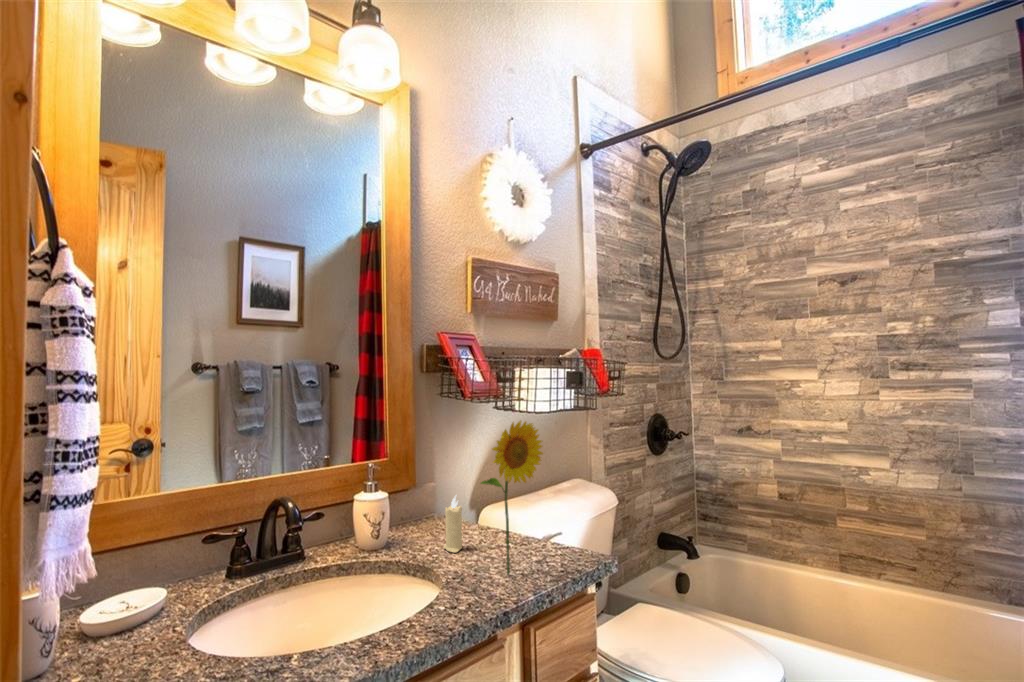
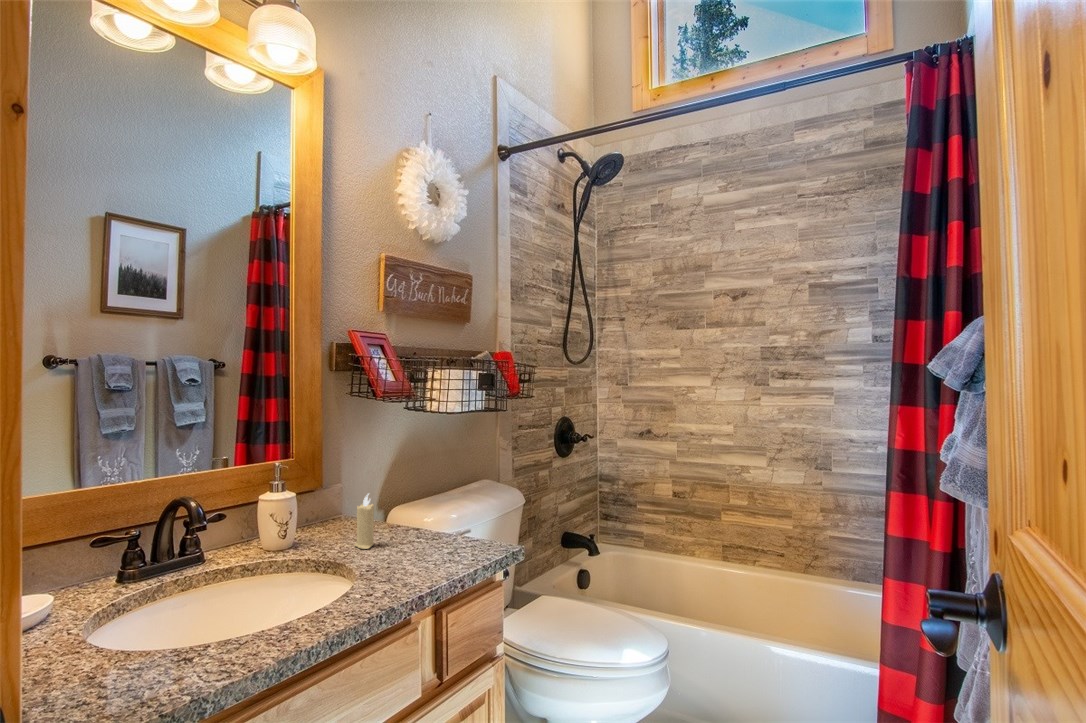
flower: present [481,421,543,575] -> none [396,418,458,564]

